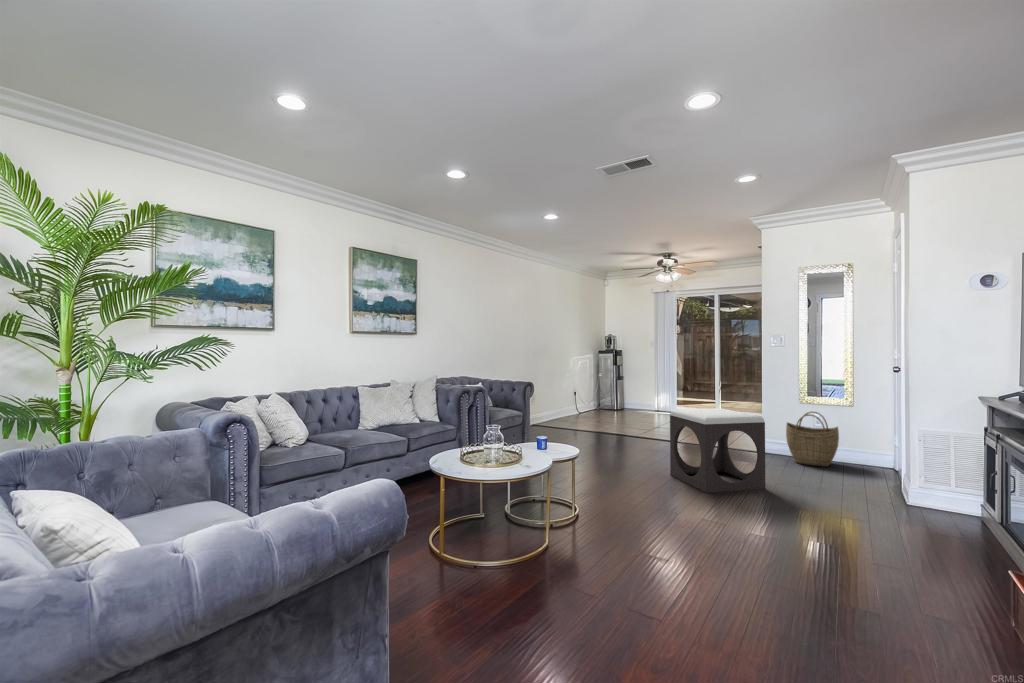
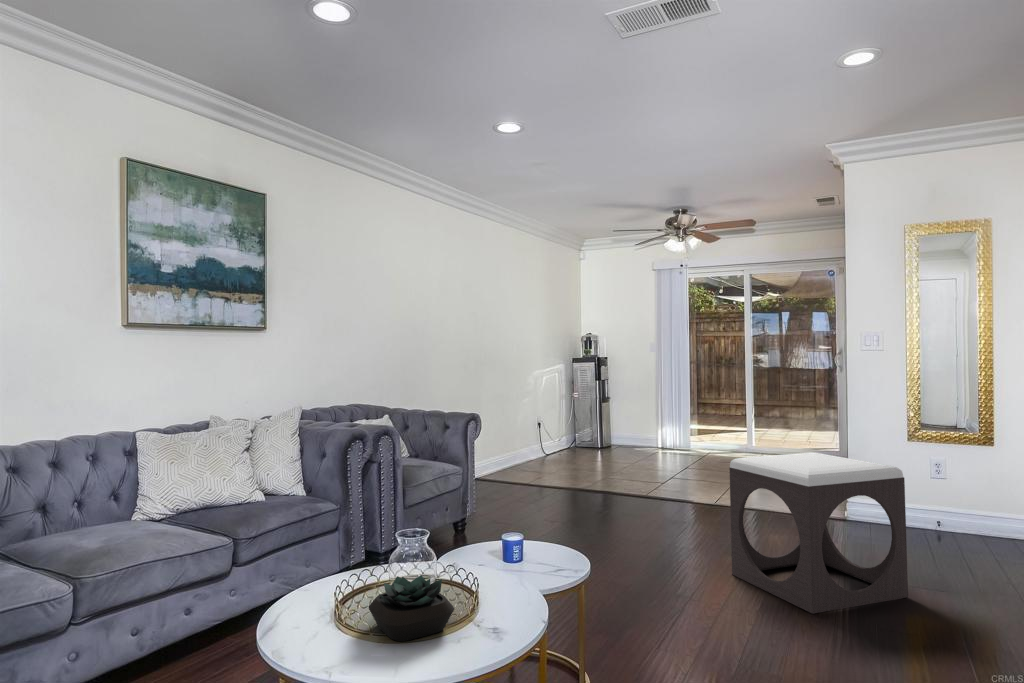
woven basket: present [786,411,839,467] -> none [902,450,991,543]
succulent plant: none [474,446,509,469] -> present [369,575,454,641]

